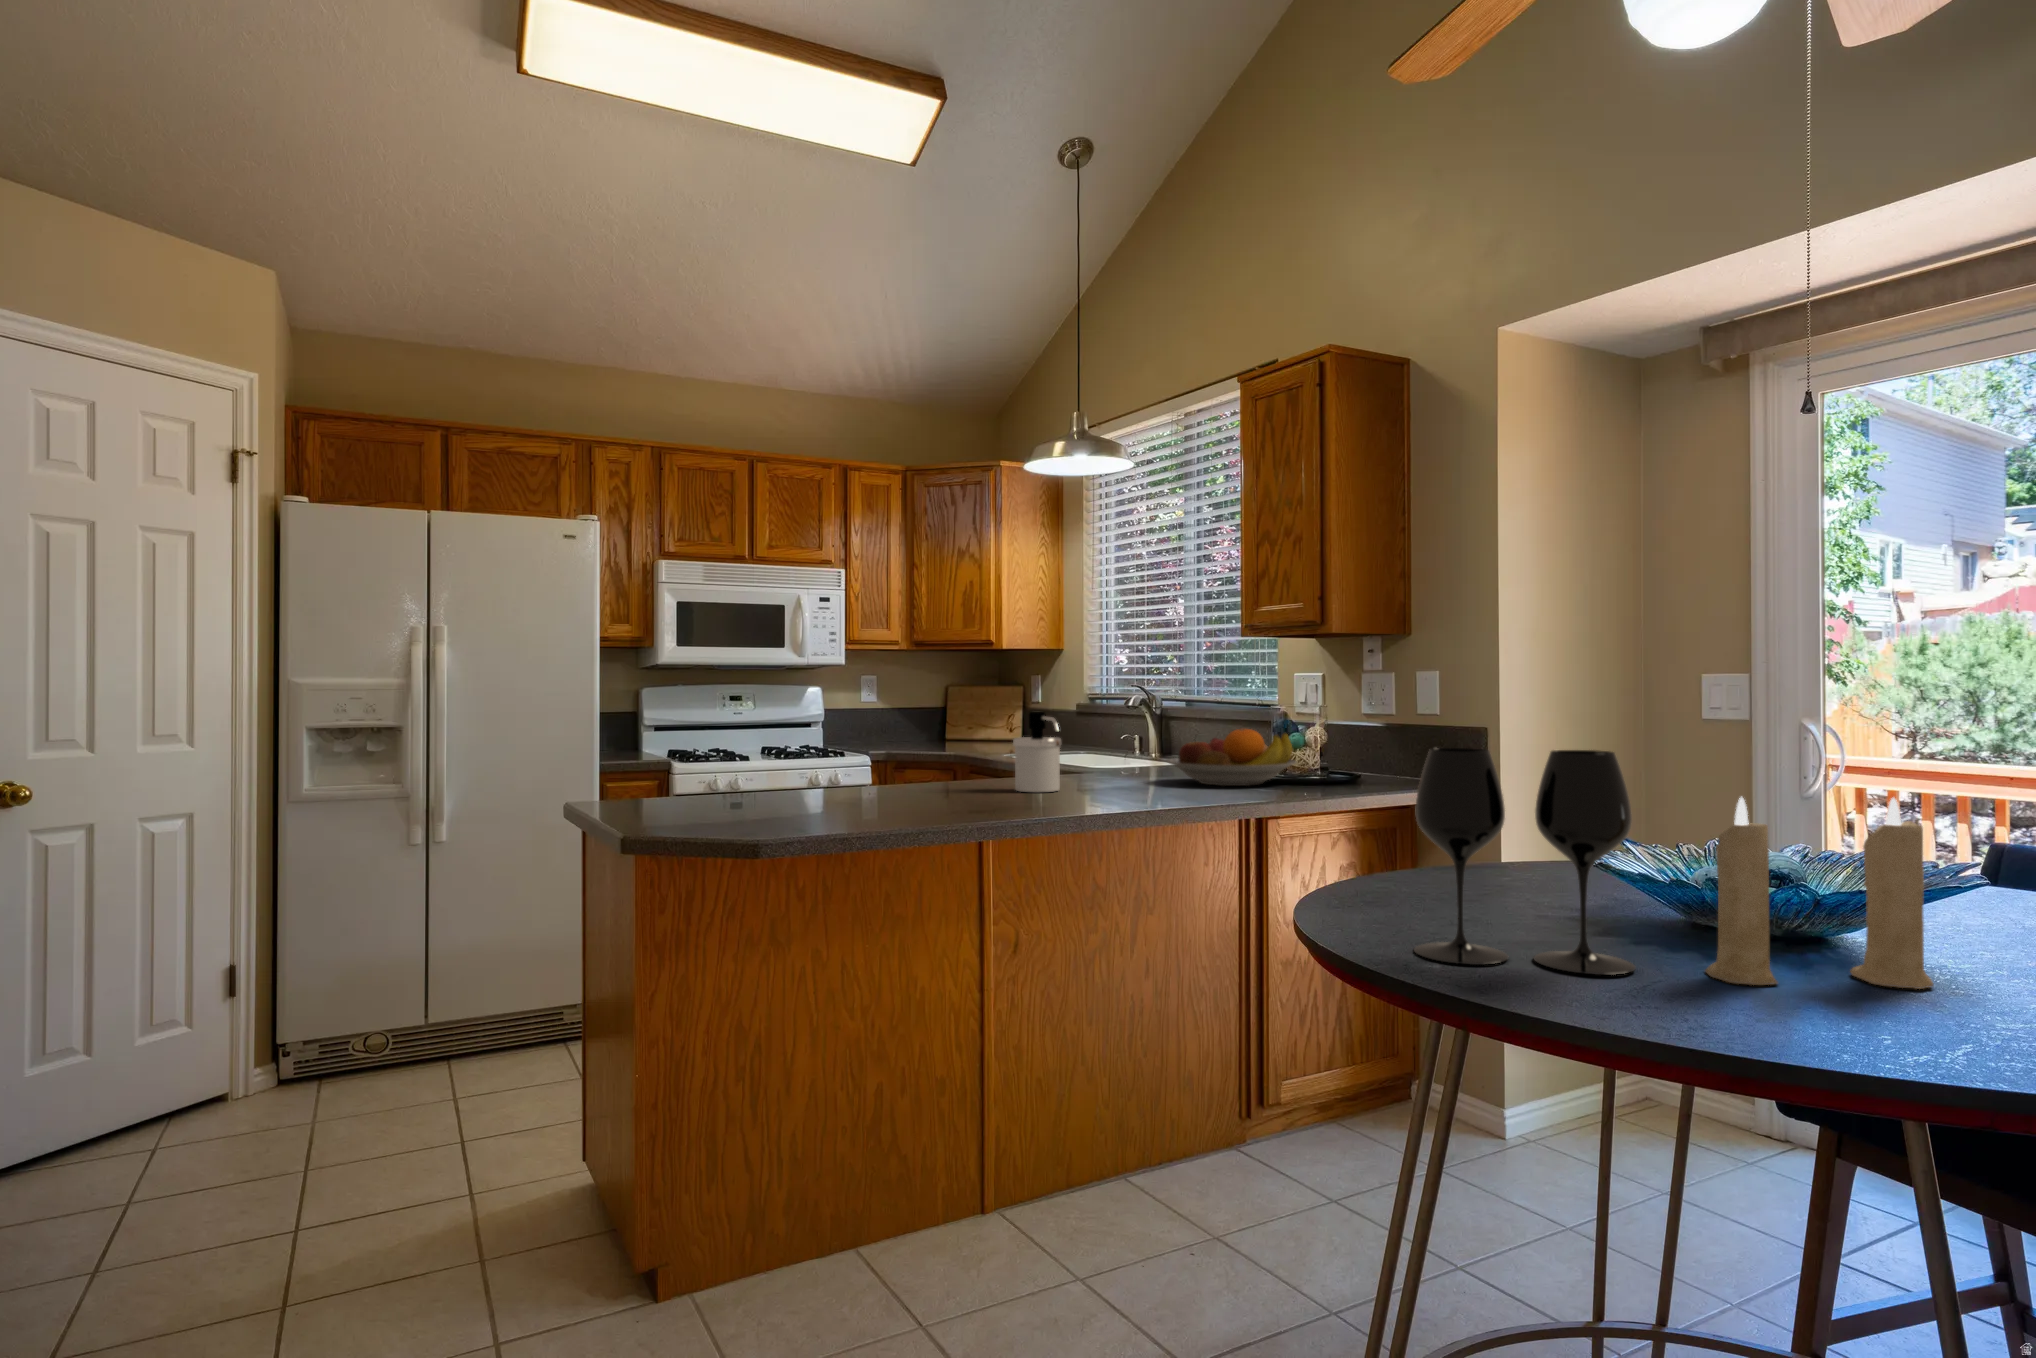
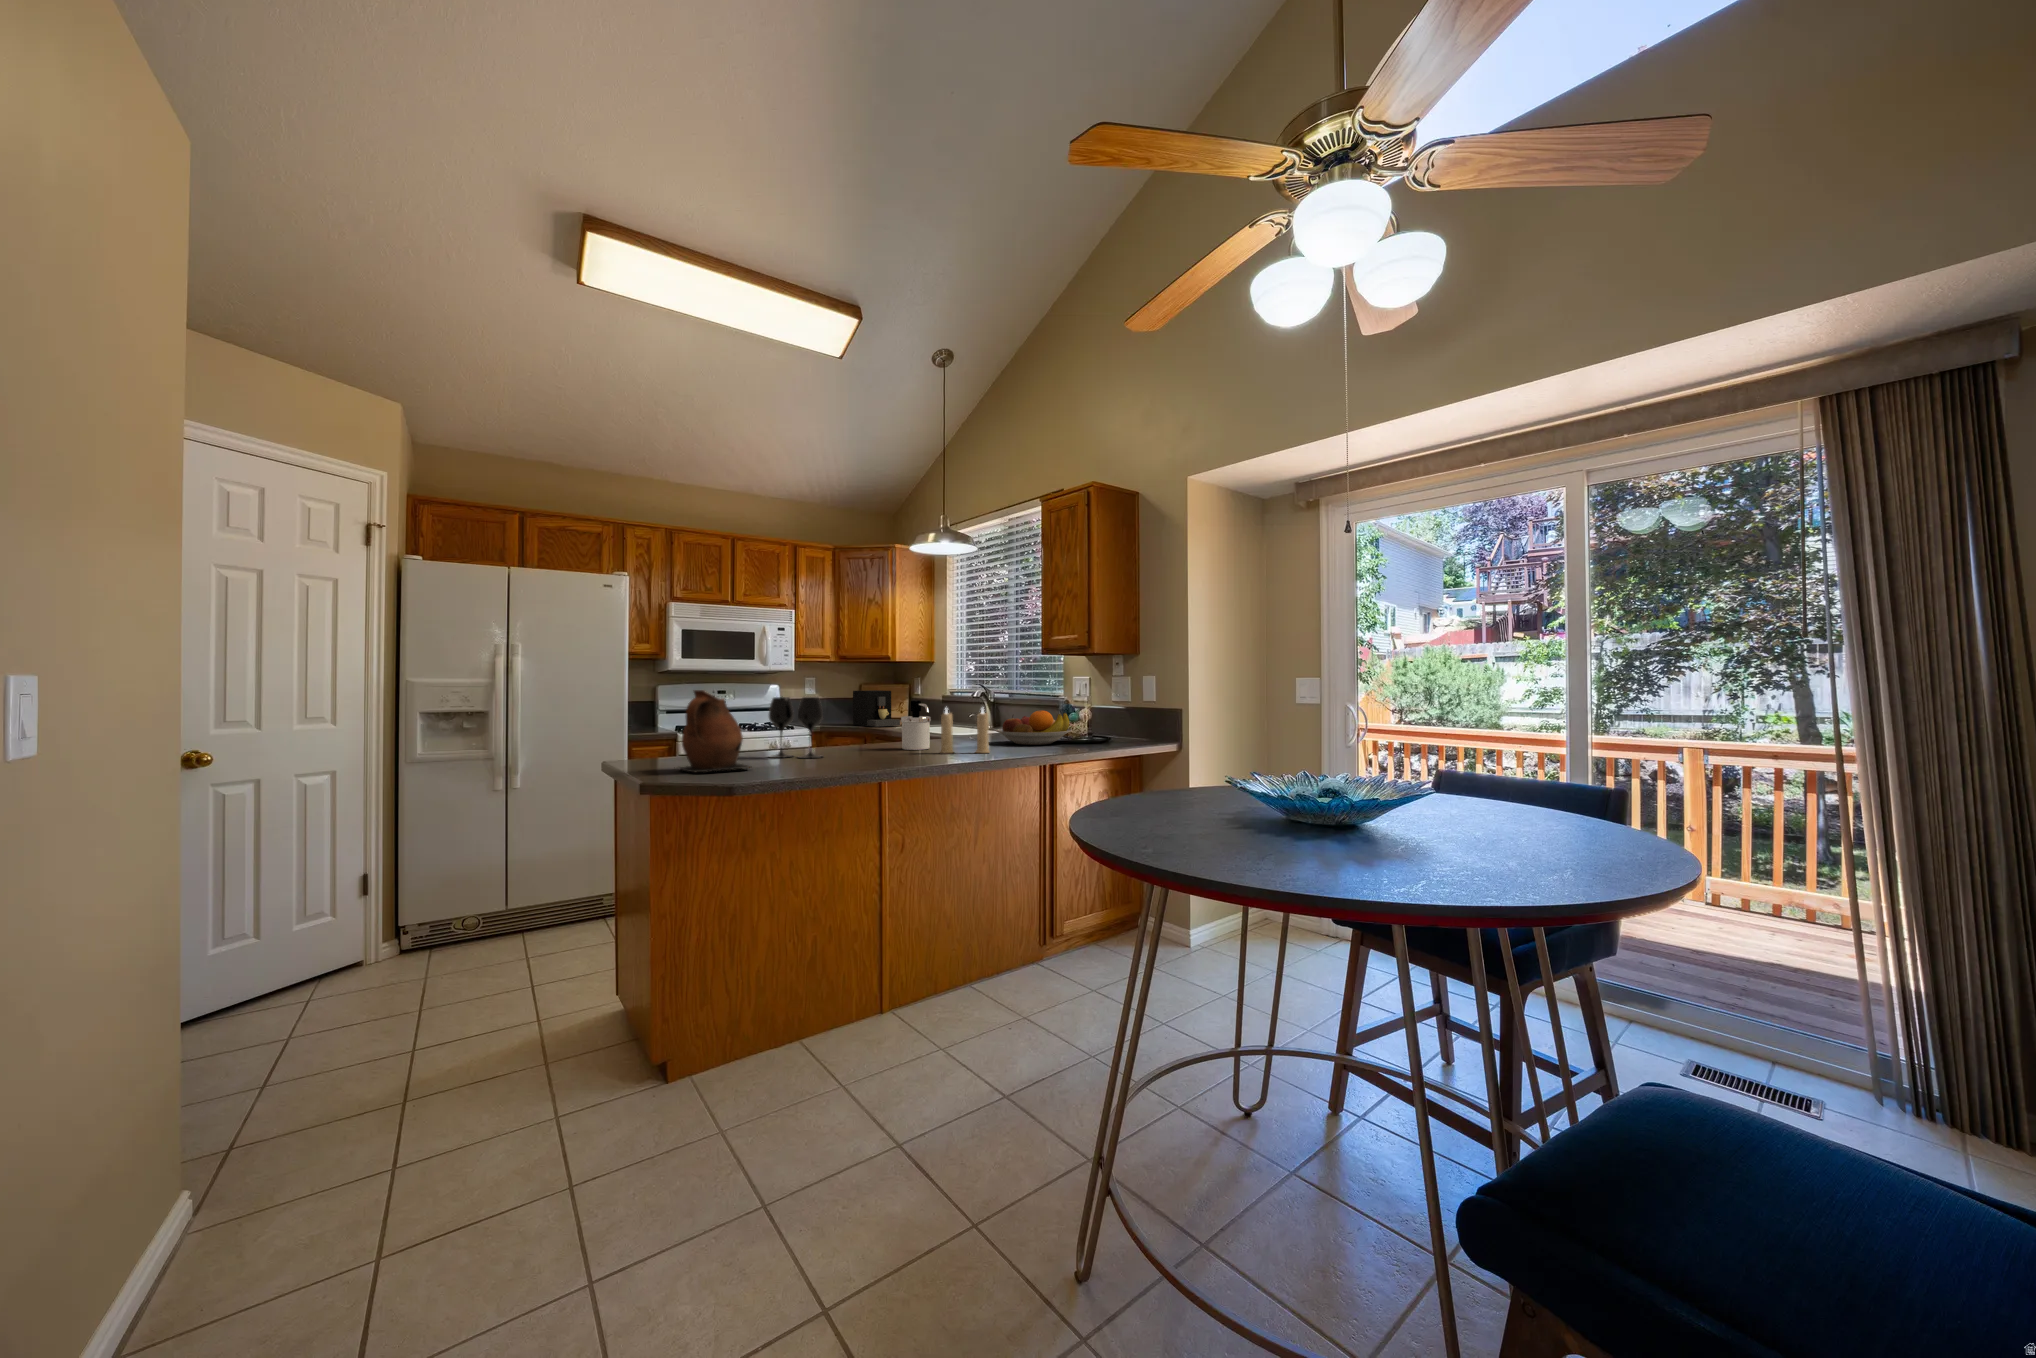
ceramic pitcher: none [658,694,779,827] -> present [679,690,750,772]
coffee maker: none [933,695,1007,752] -> present [853,690,900,727]
wine glass: present [1414,748,1635,975] -> present [769,697,823,758]
candle: present [1705,797,1933,989] -> present [940,708,989,753]

